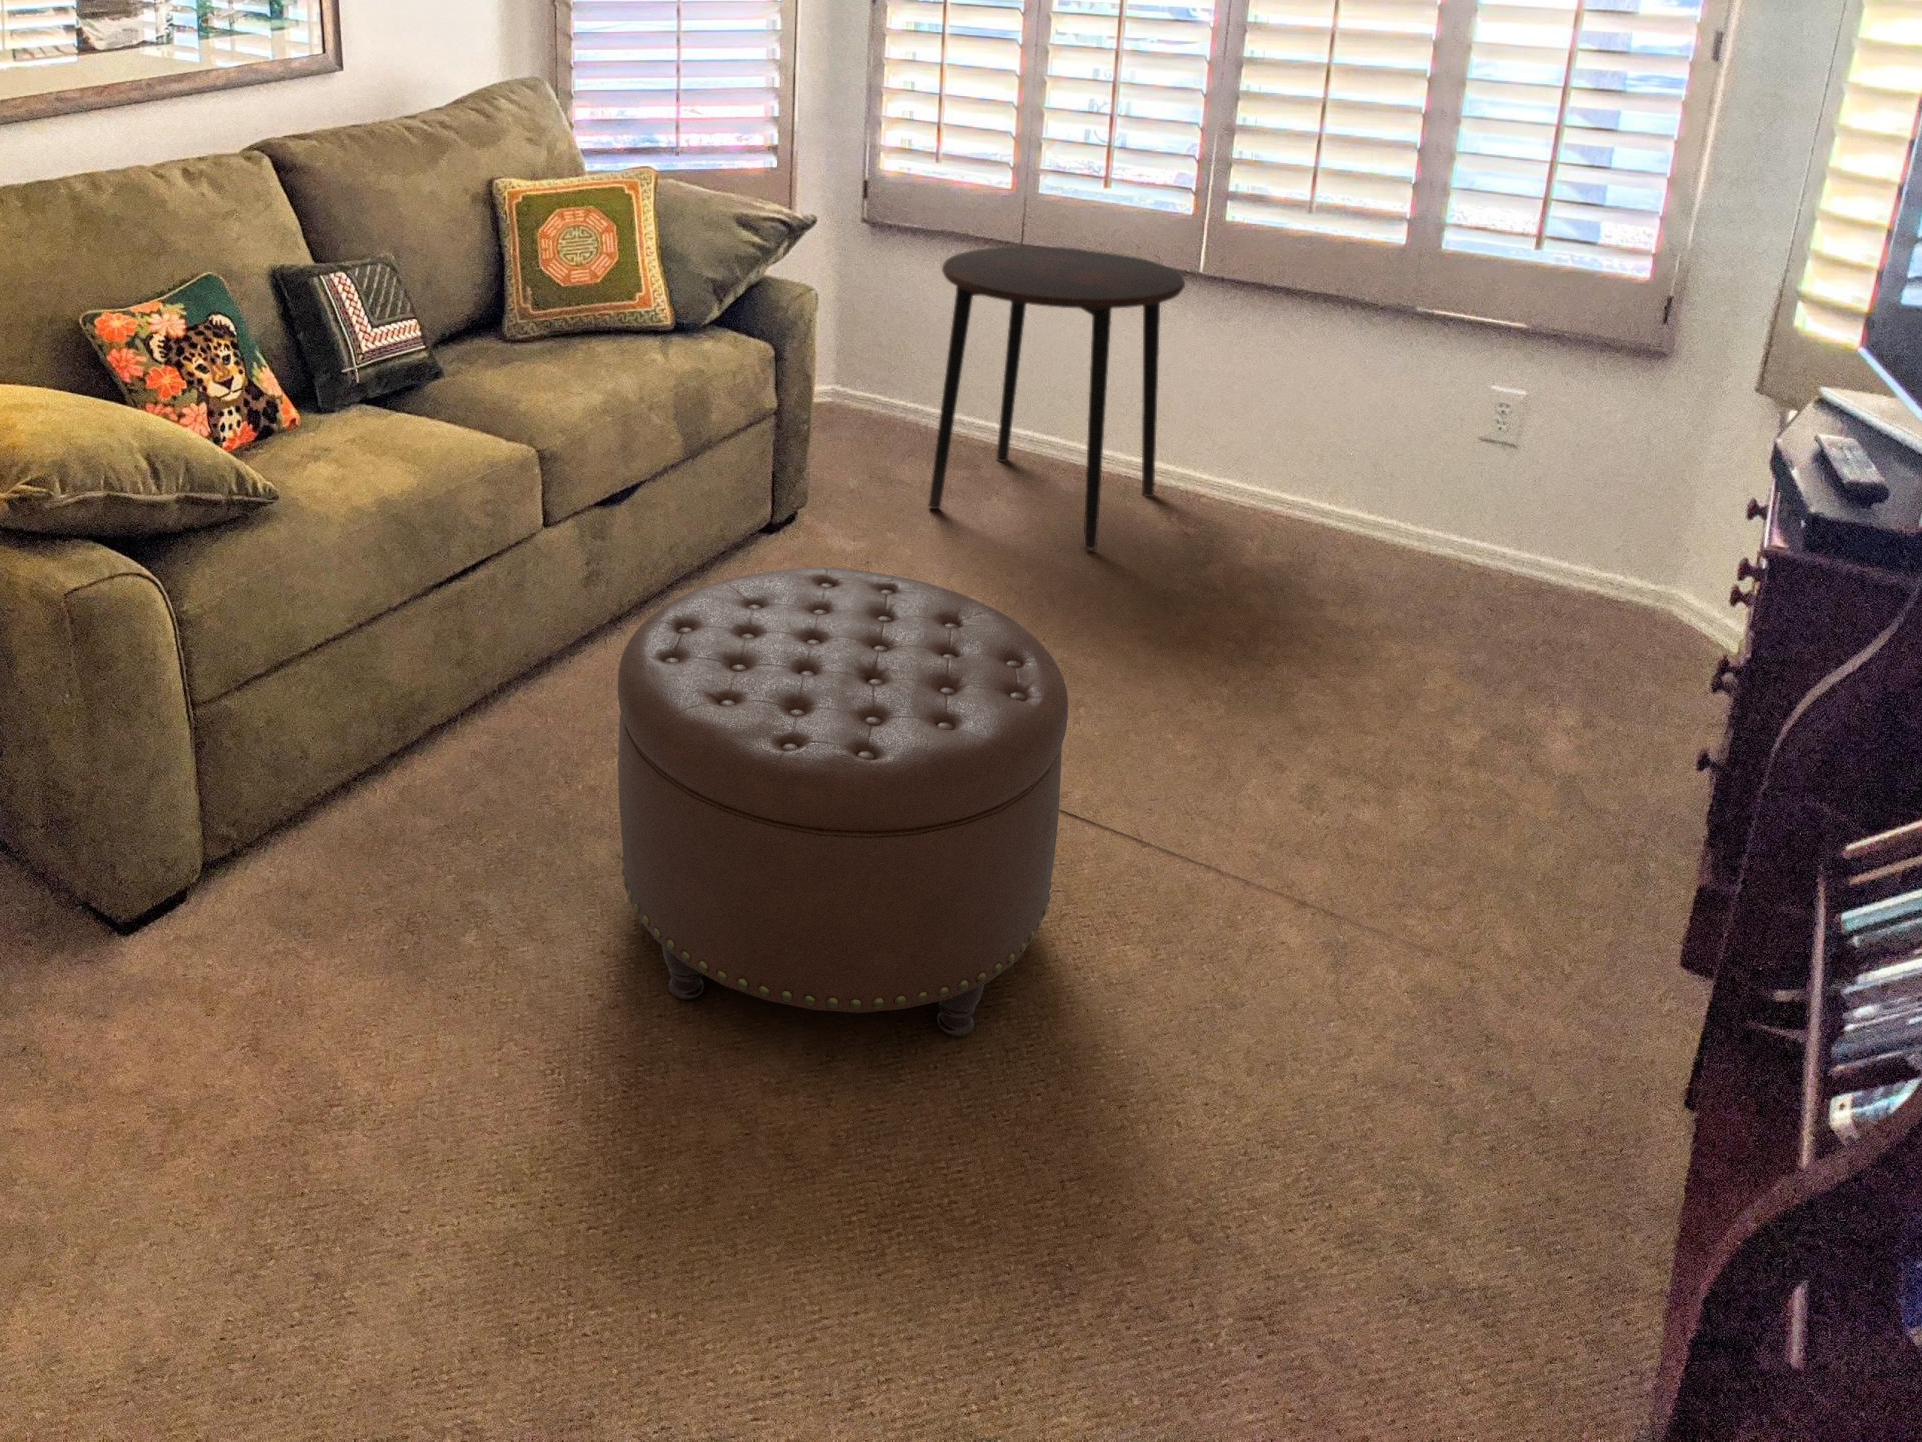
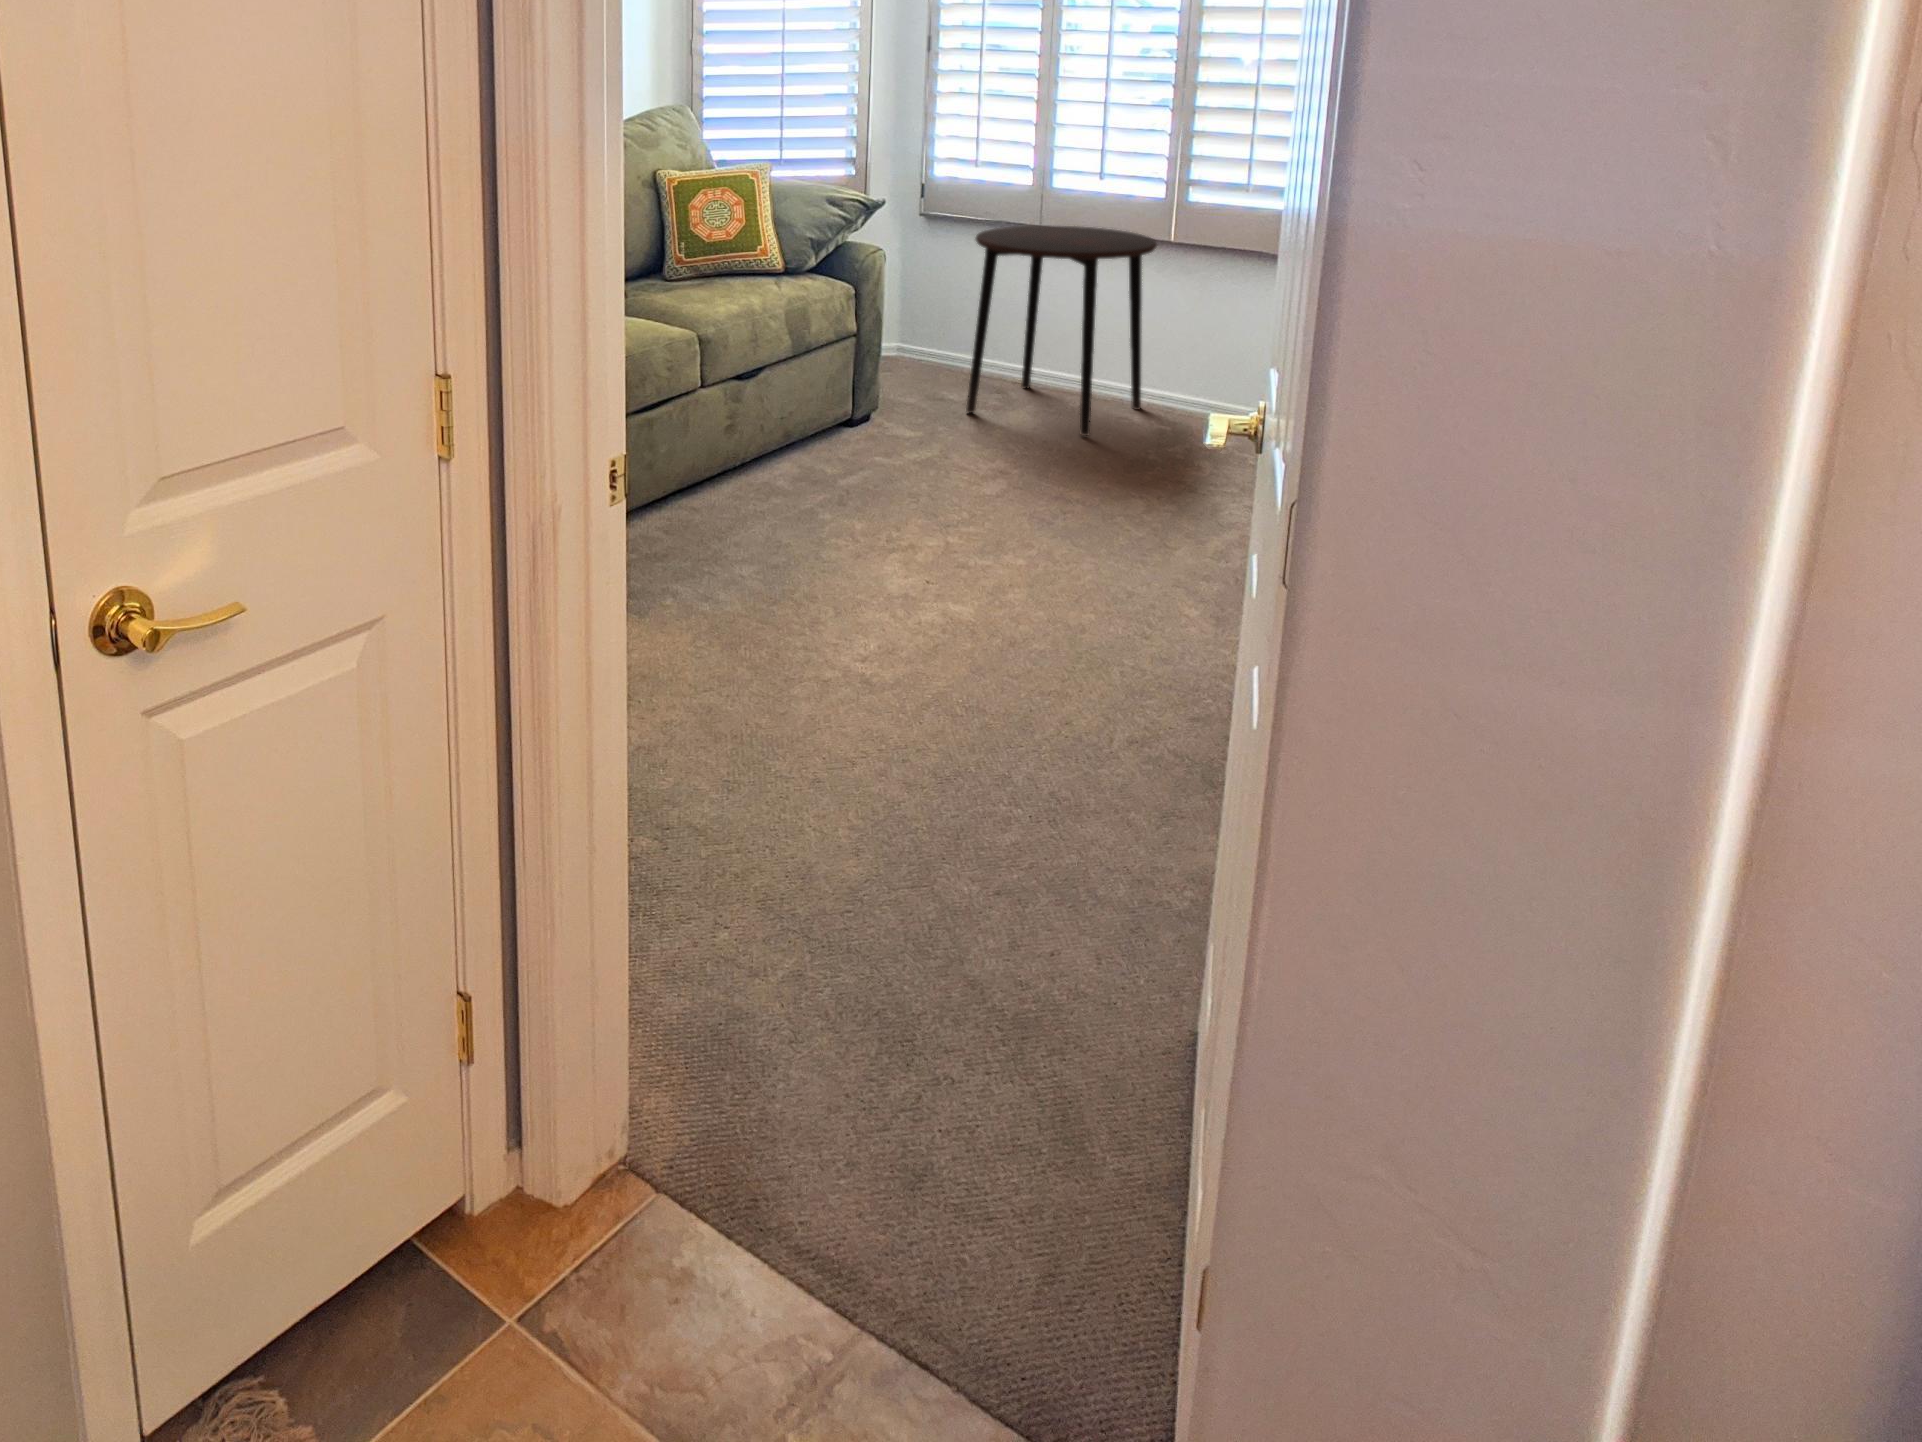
ottoman: present [618,567,1068,1036] -> none [763,393,1031,633]

